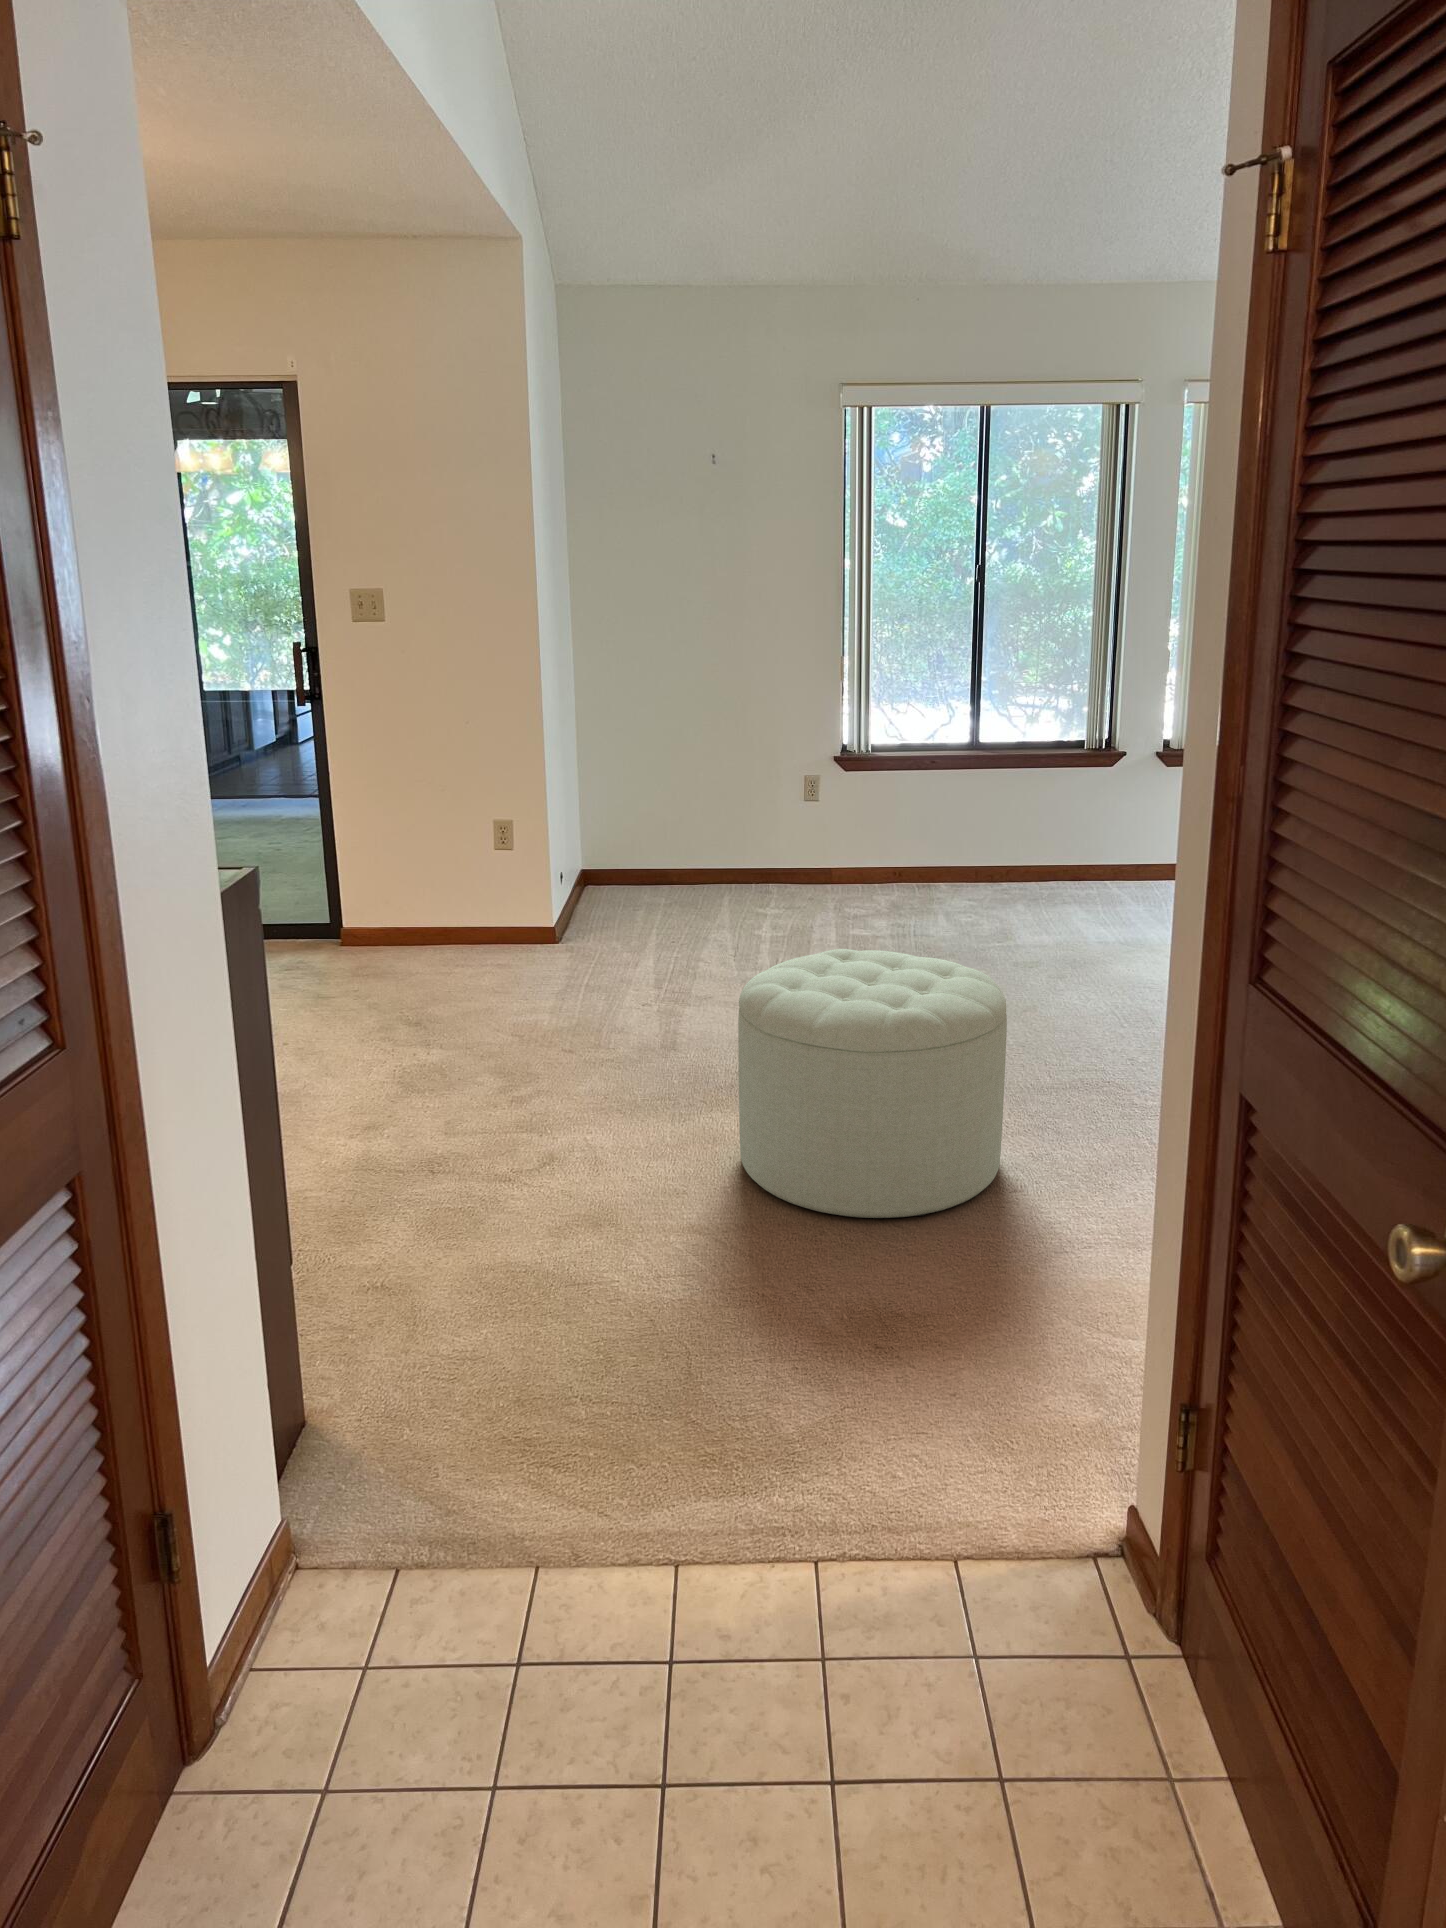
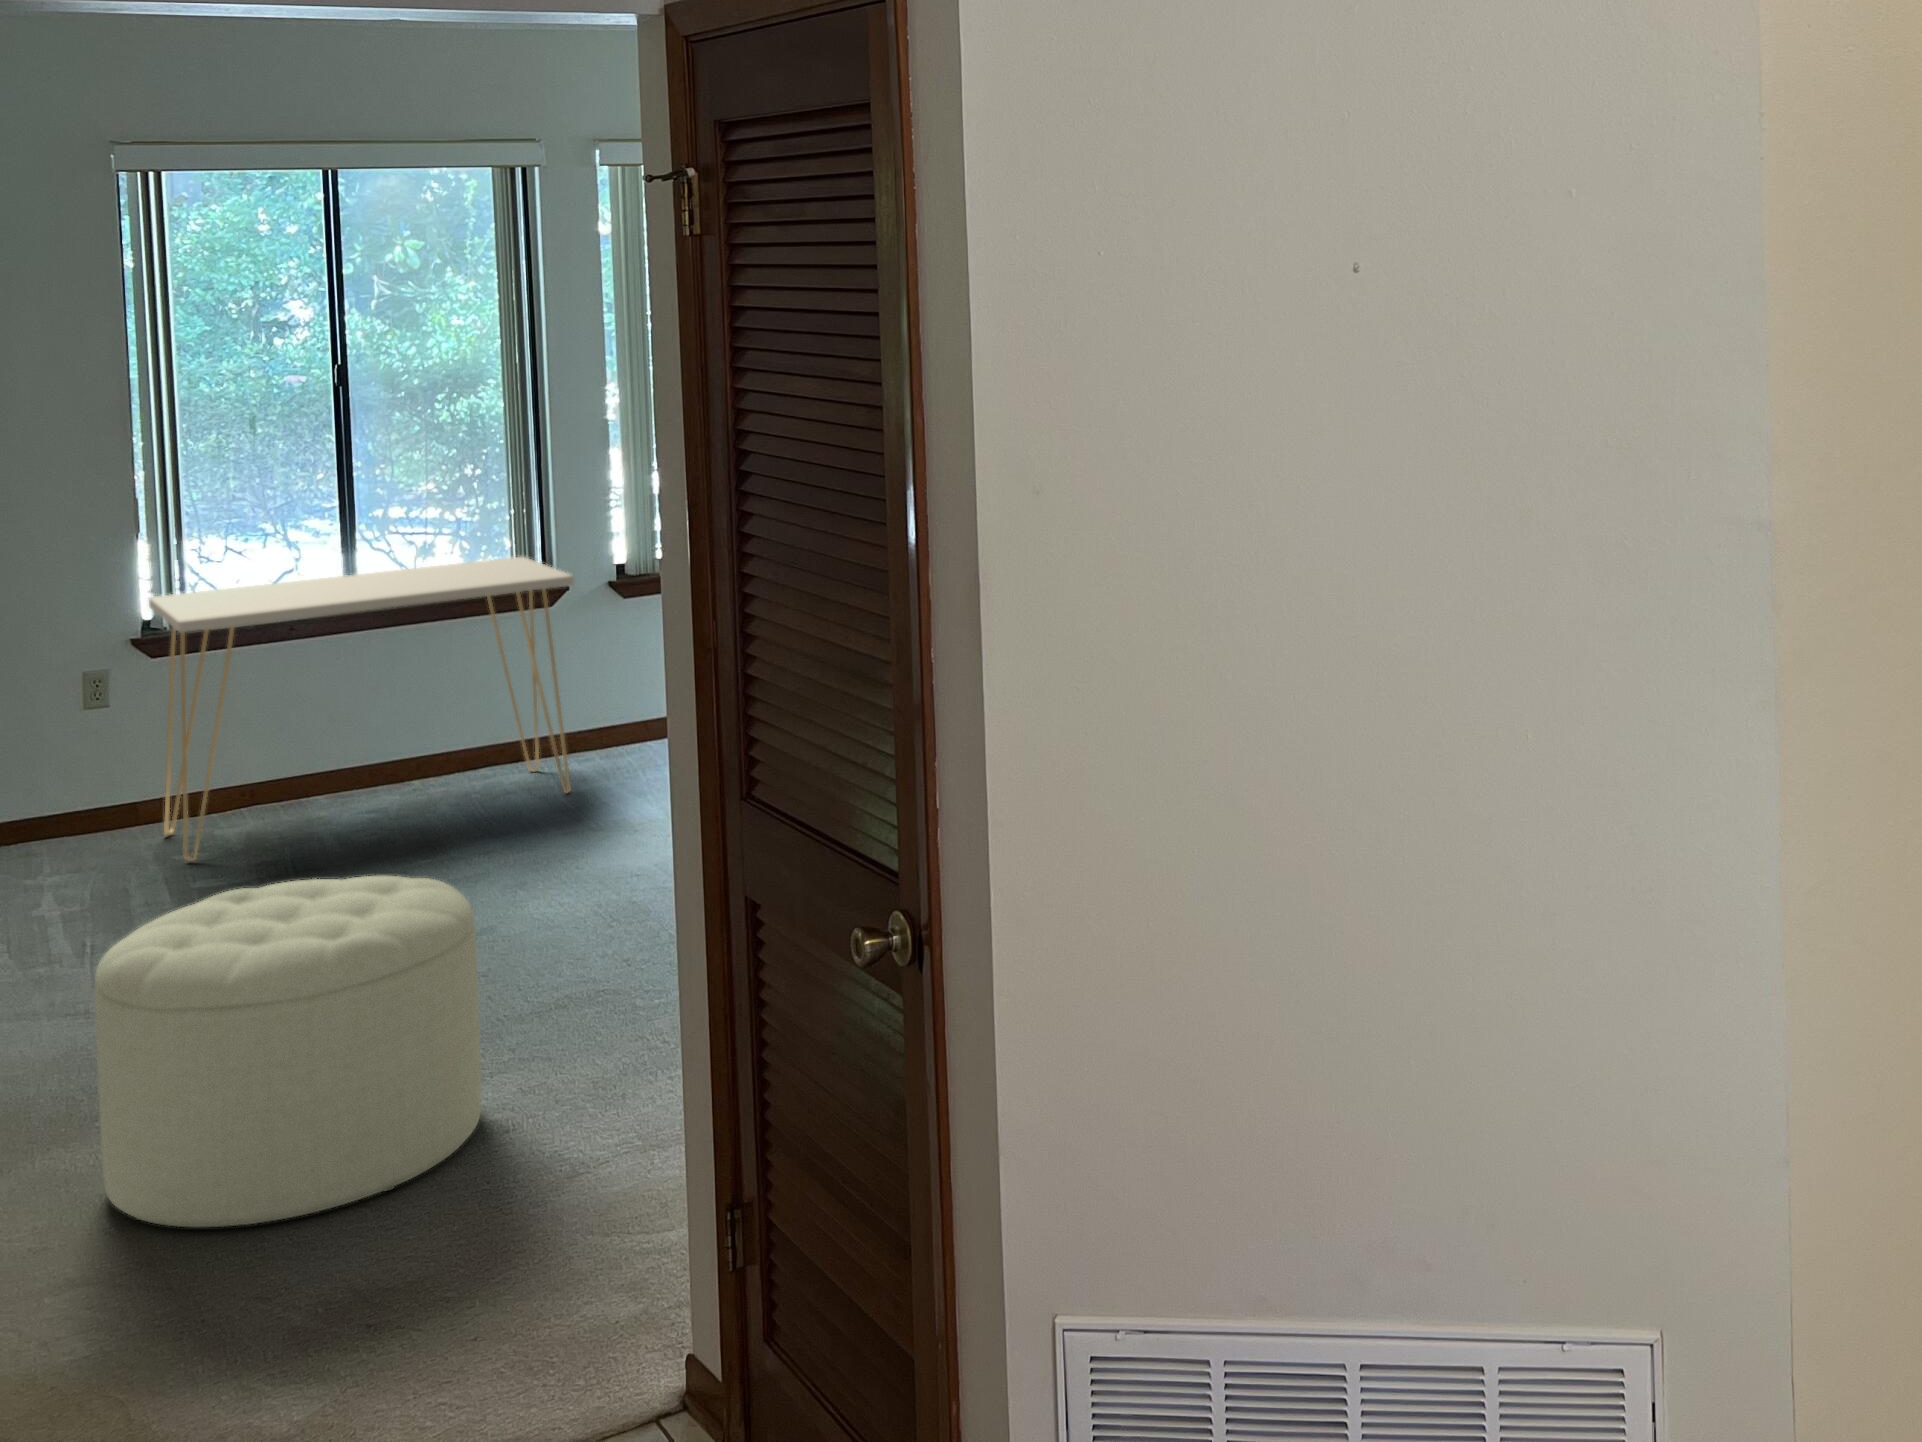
console table: none [848,725,1129,914] -> present [149,557,574,861]

